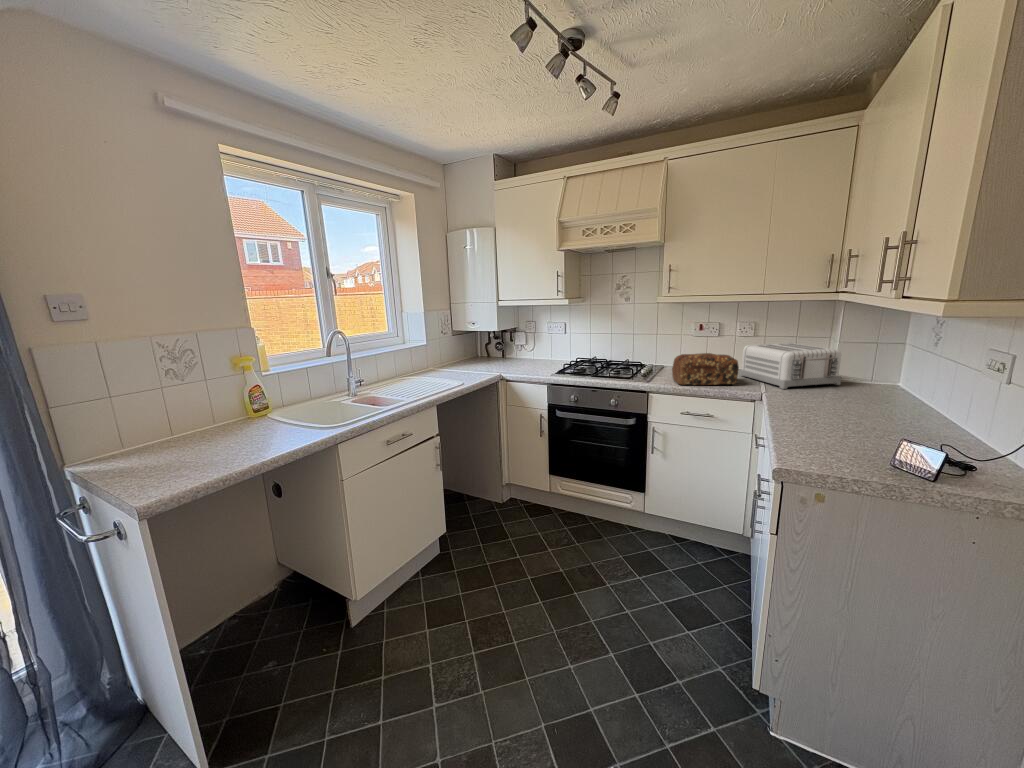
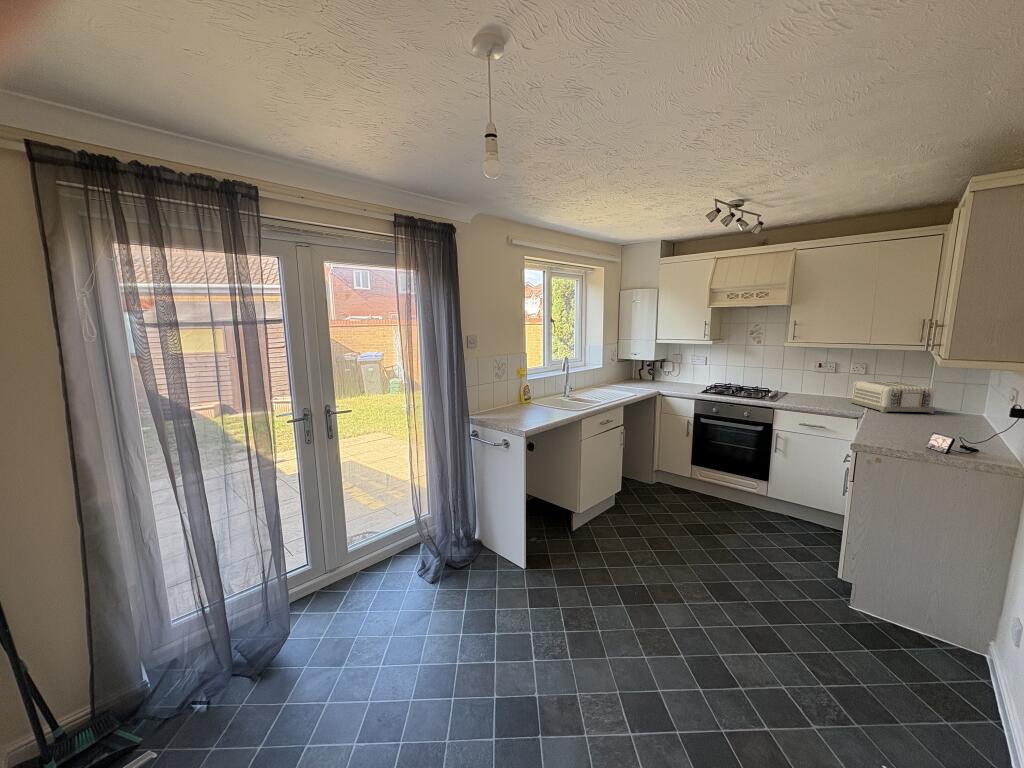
bread loaf: present [672,353,739,385] -> none [794,384,847,407]

